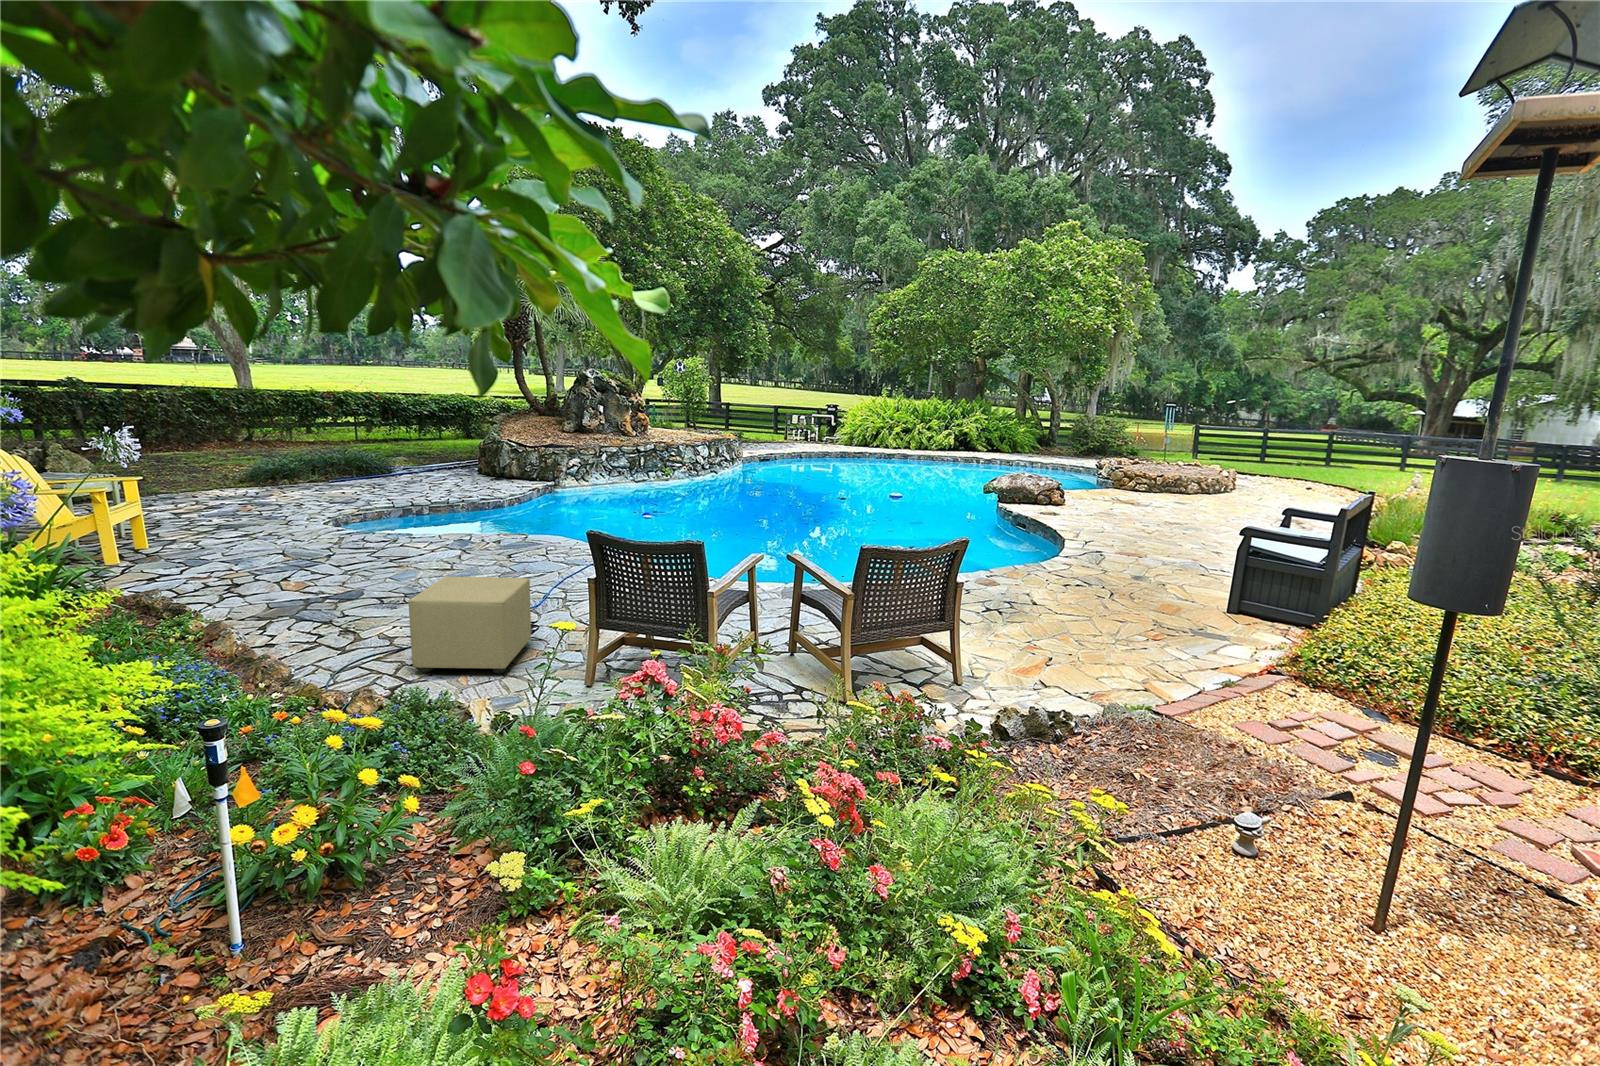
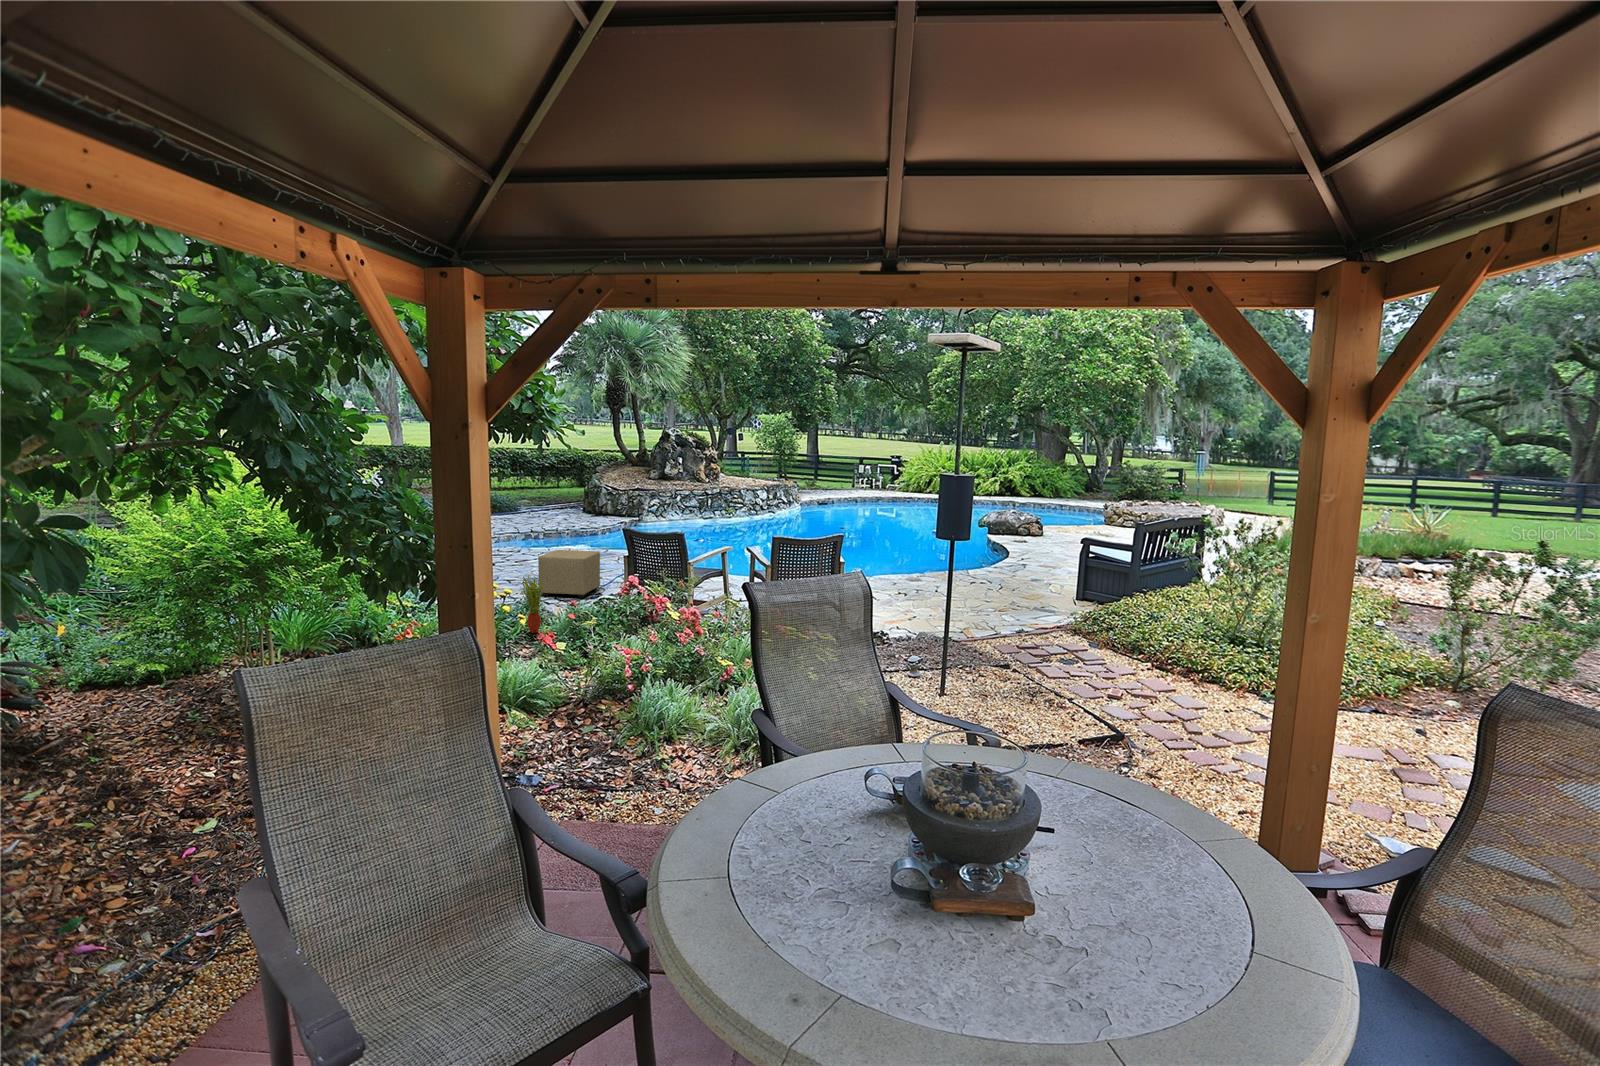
potted plant: none [336,751,422,912] -> present [520,575,546,633]

